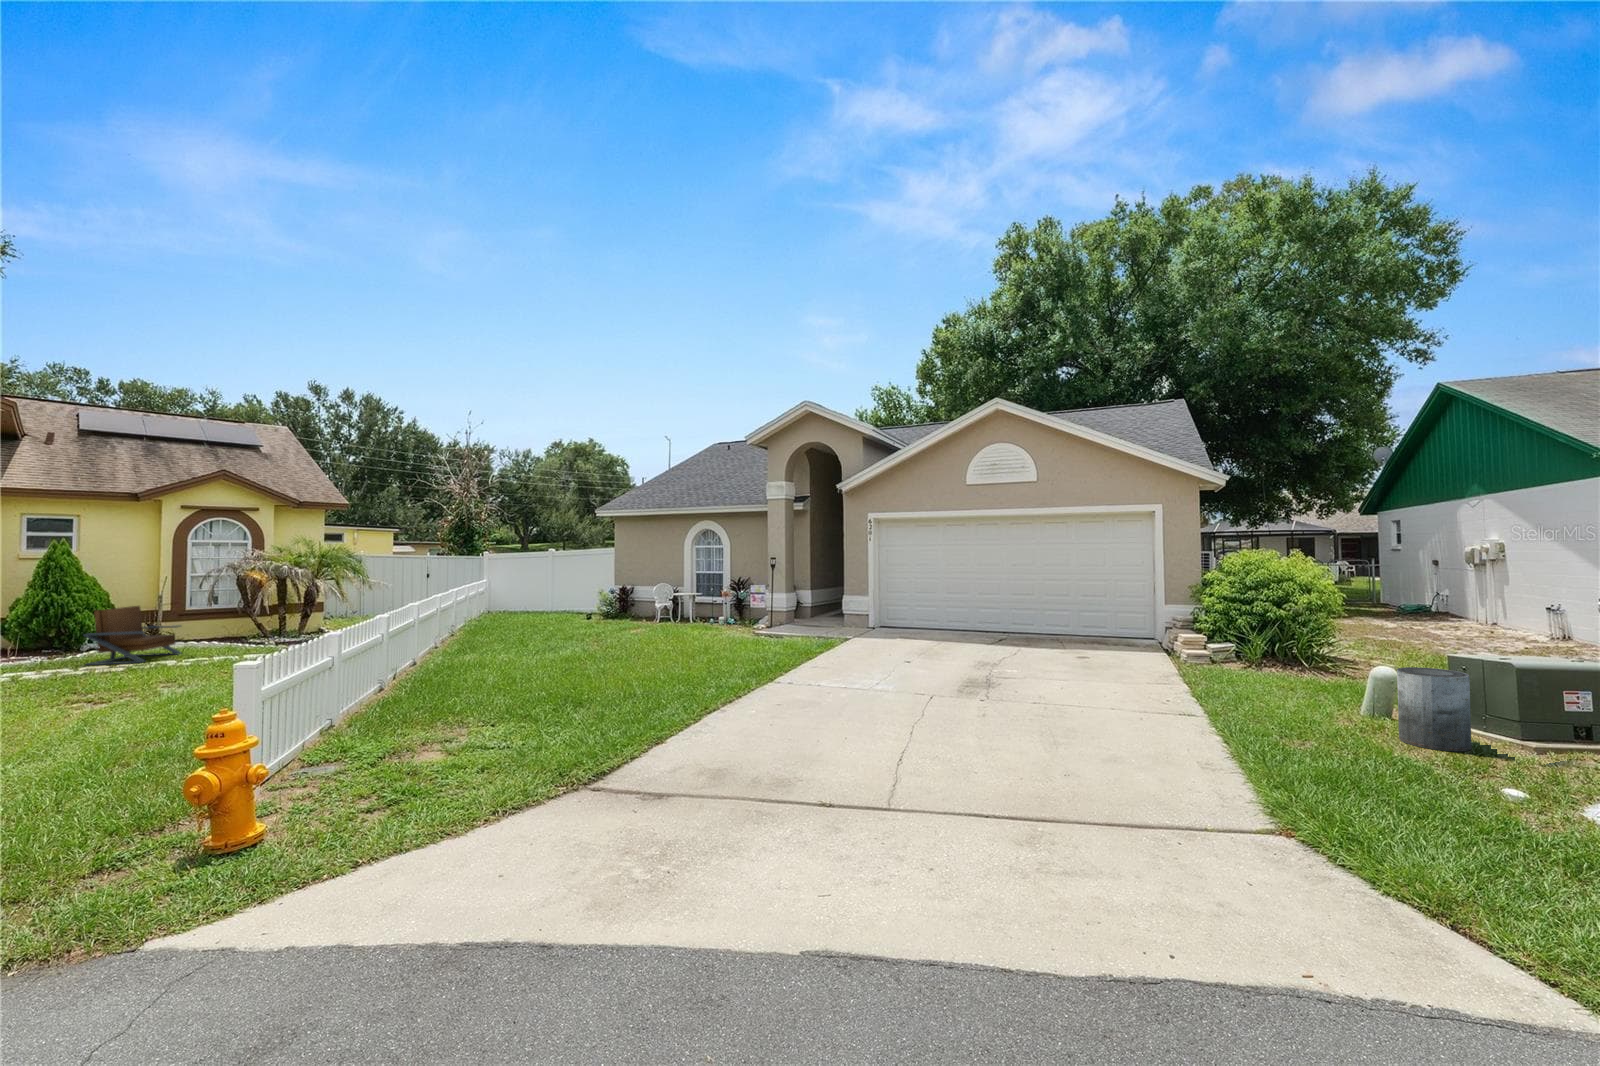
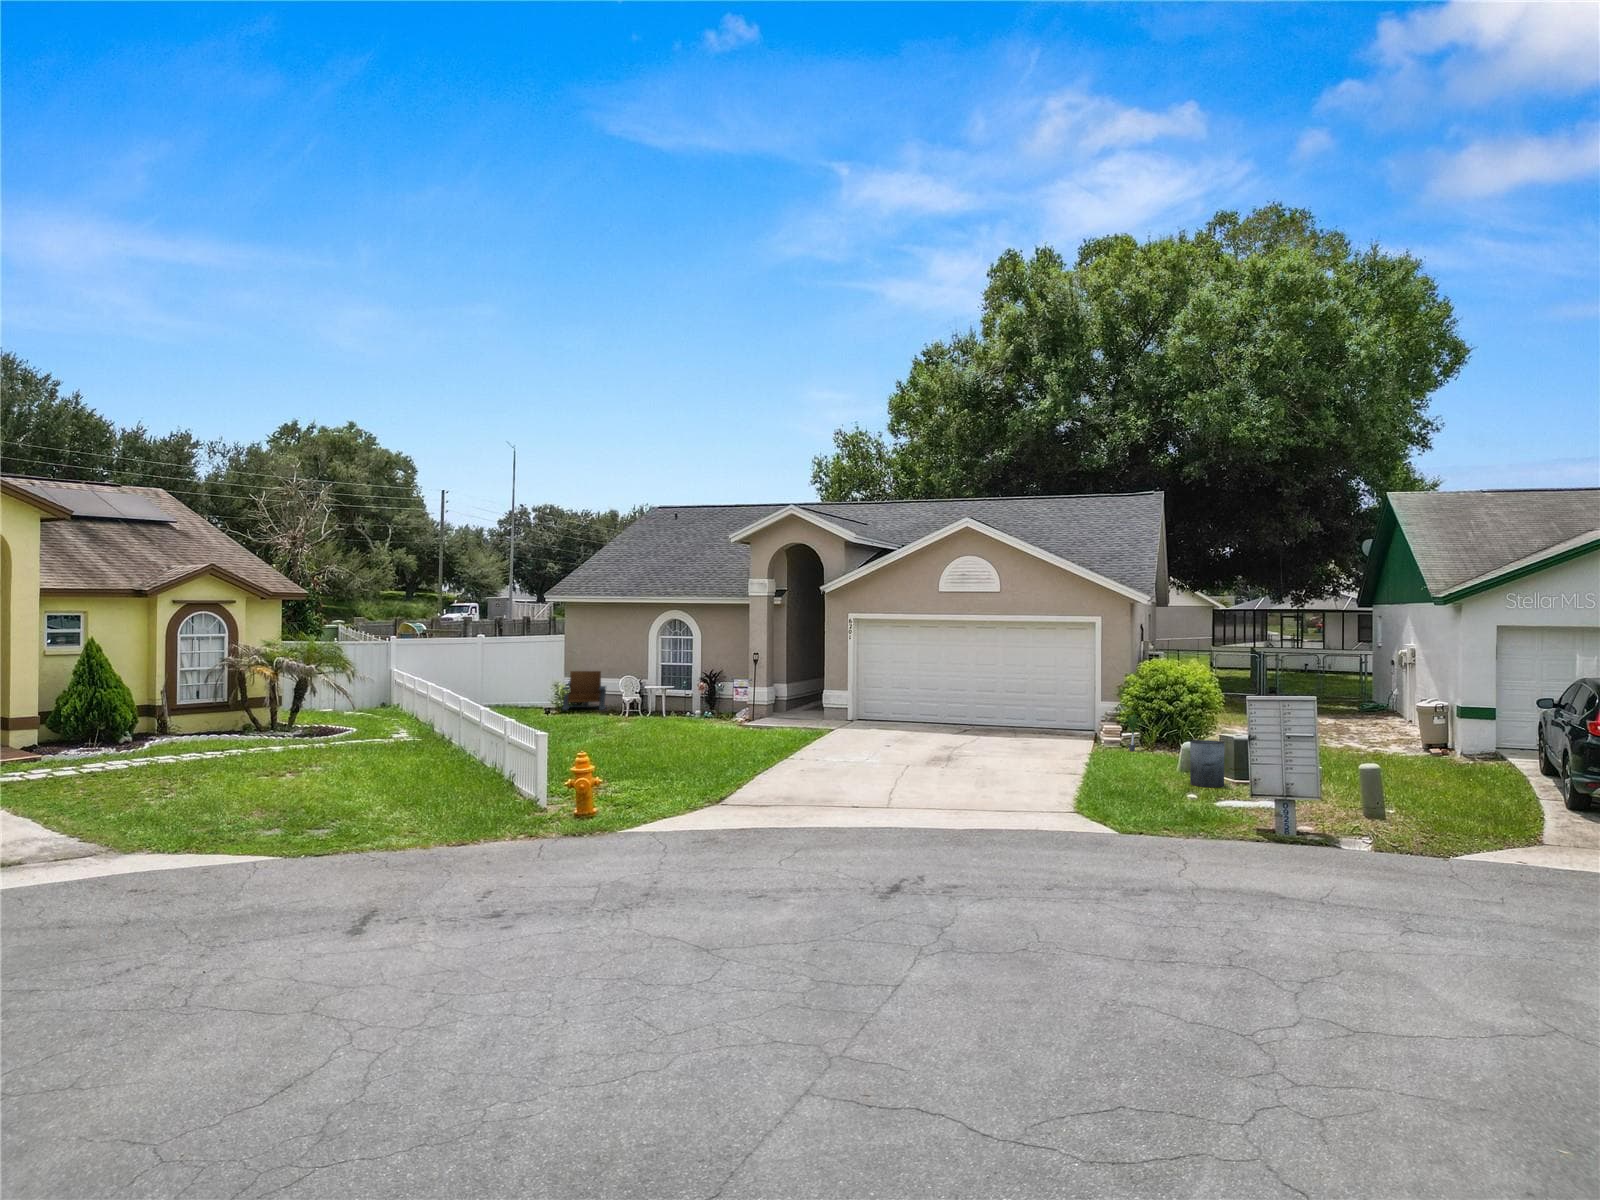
lounge chair: present [84,606,181,665] -> present [563,671,606,710]
potted plant: none [1205,615,1246,669] -> present [1127,715,1138,751]

